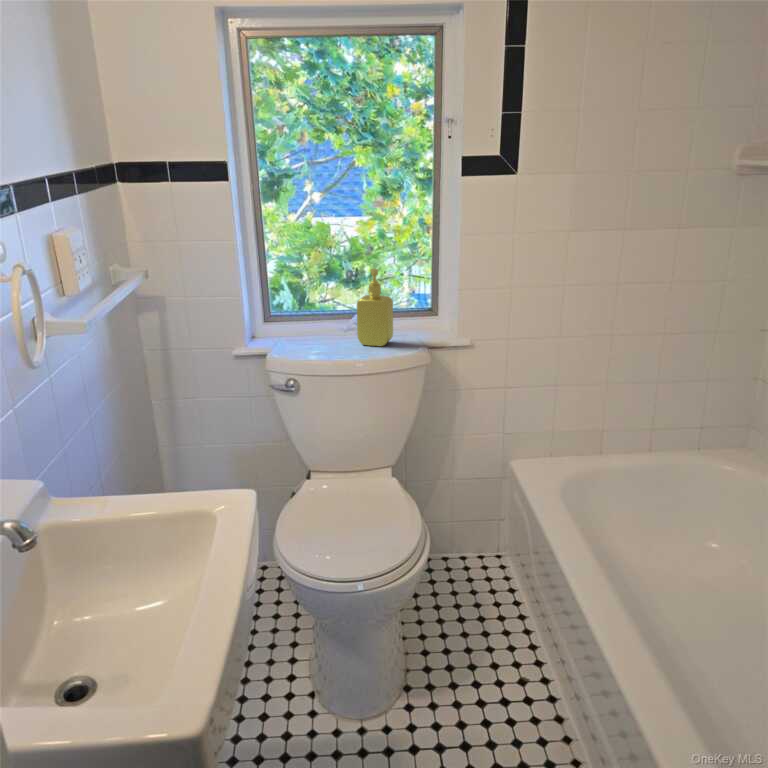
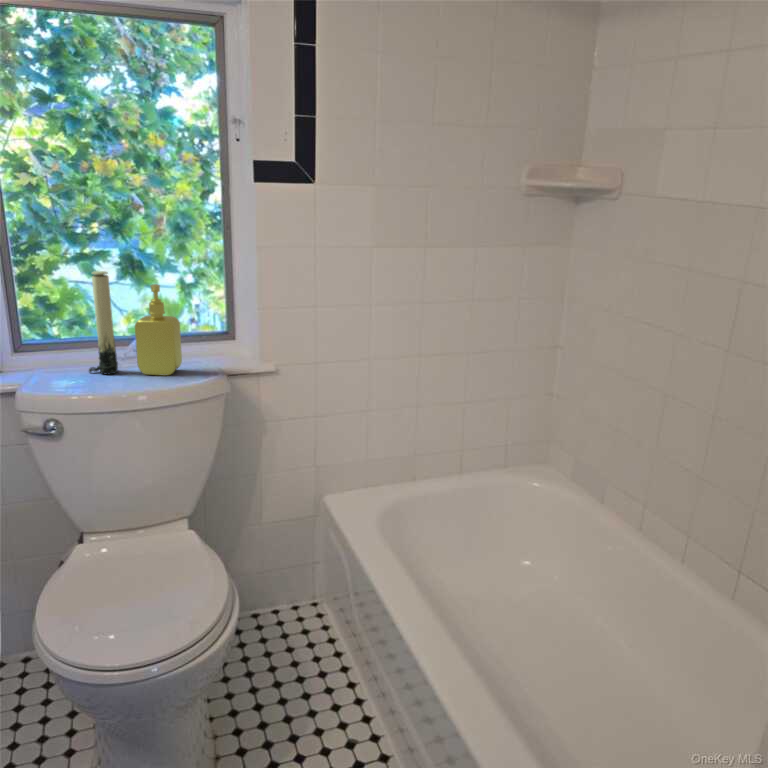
candle: none [319,258,342,344] -> present [89,271,118,374]

